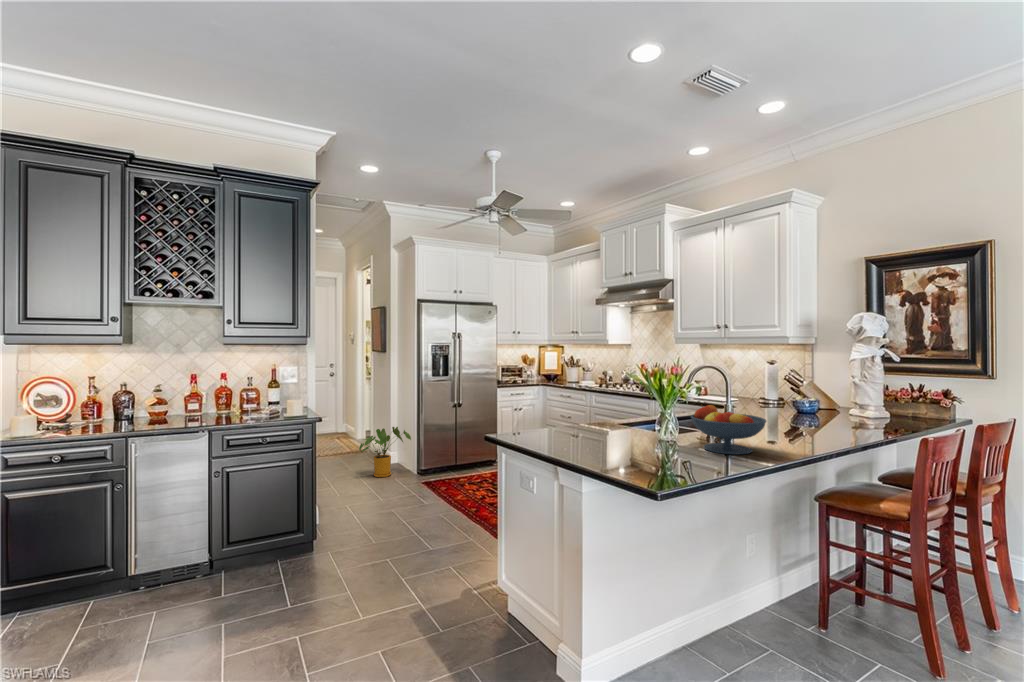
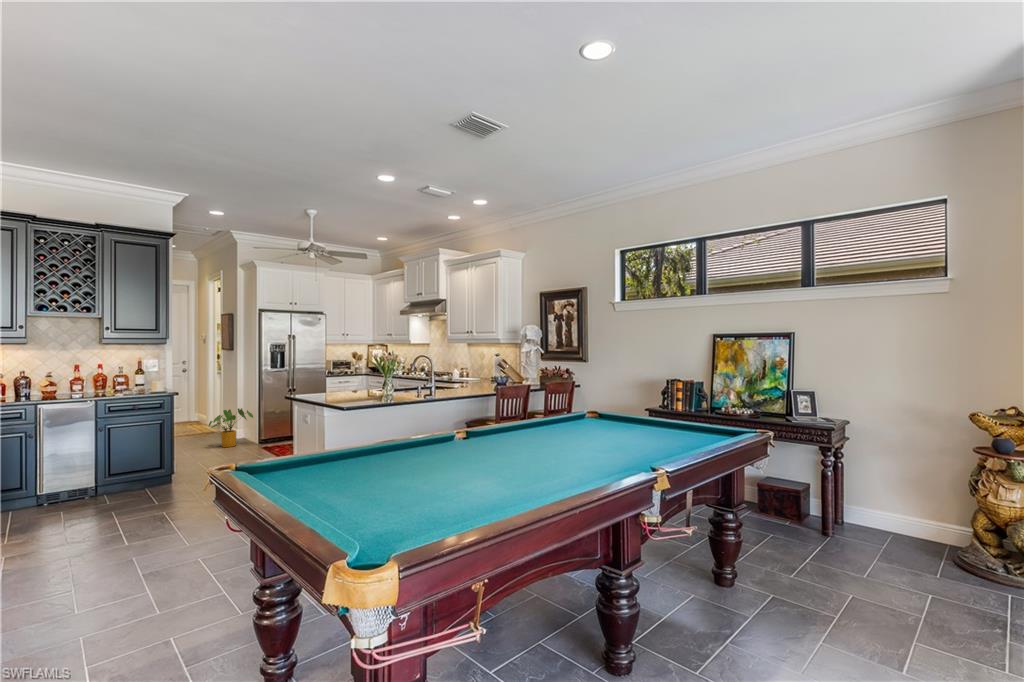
fruit bowl: present [691,405,766,454] -> none [392,375,428,398]

